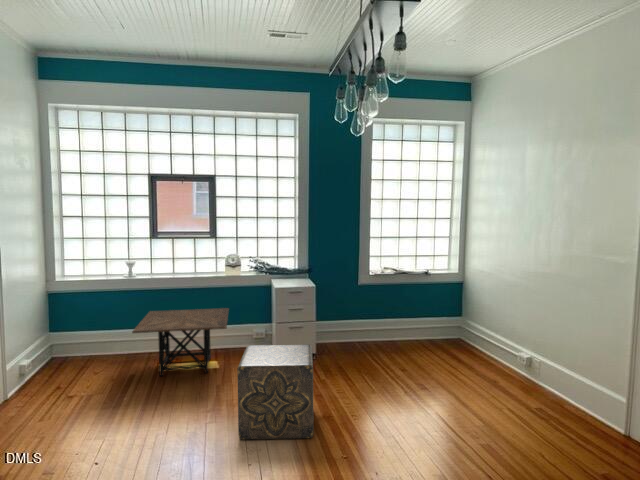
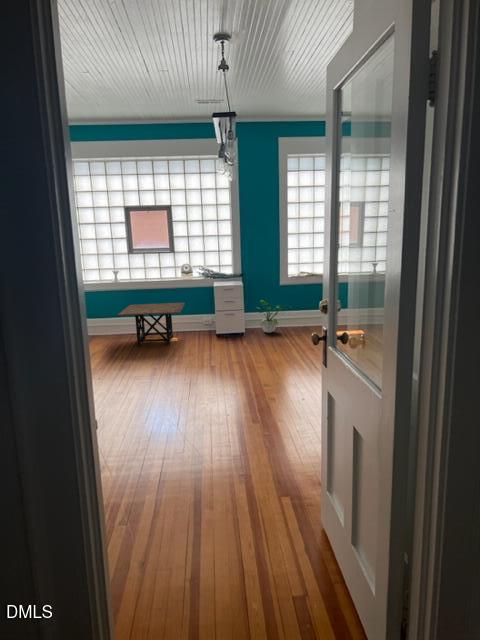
potted plant: none [328,294,381,351] -> present [257,300,282,333]
ottoman: present [237,345,313,439] -> none [180,320,234,375]

